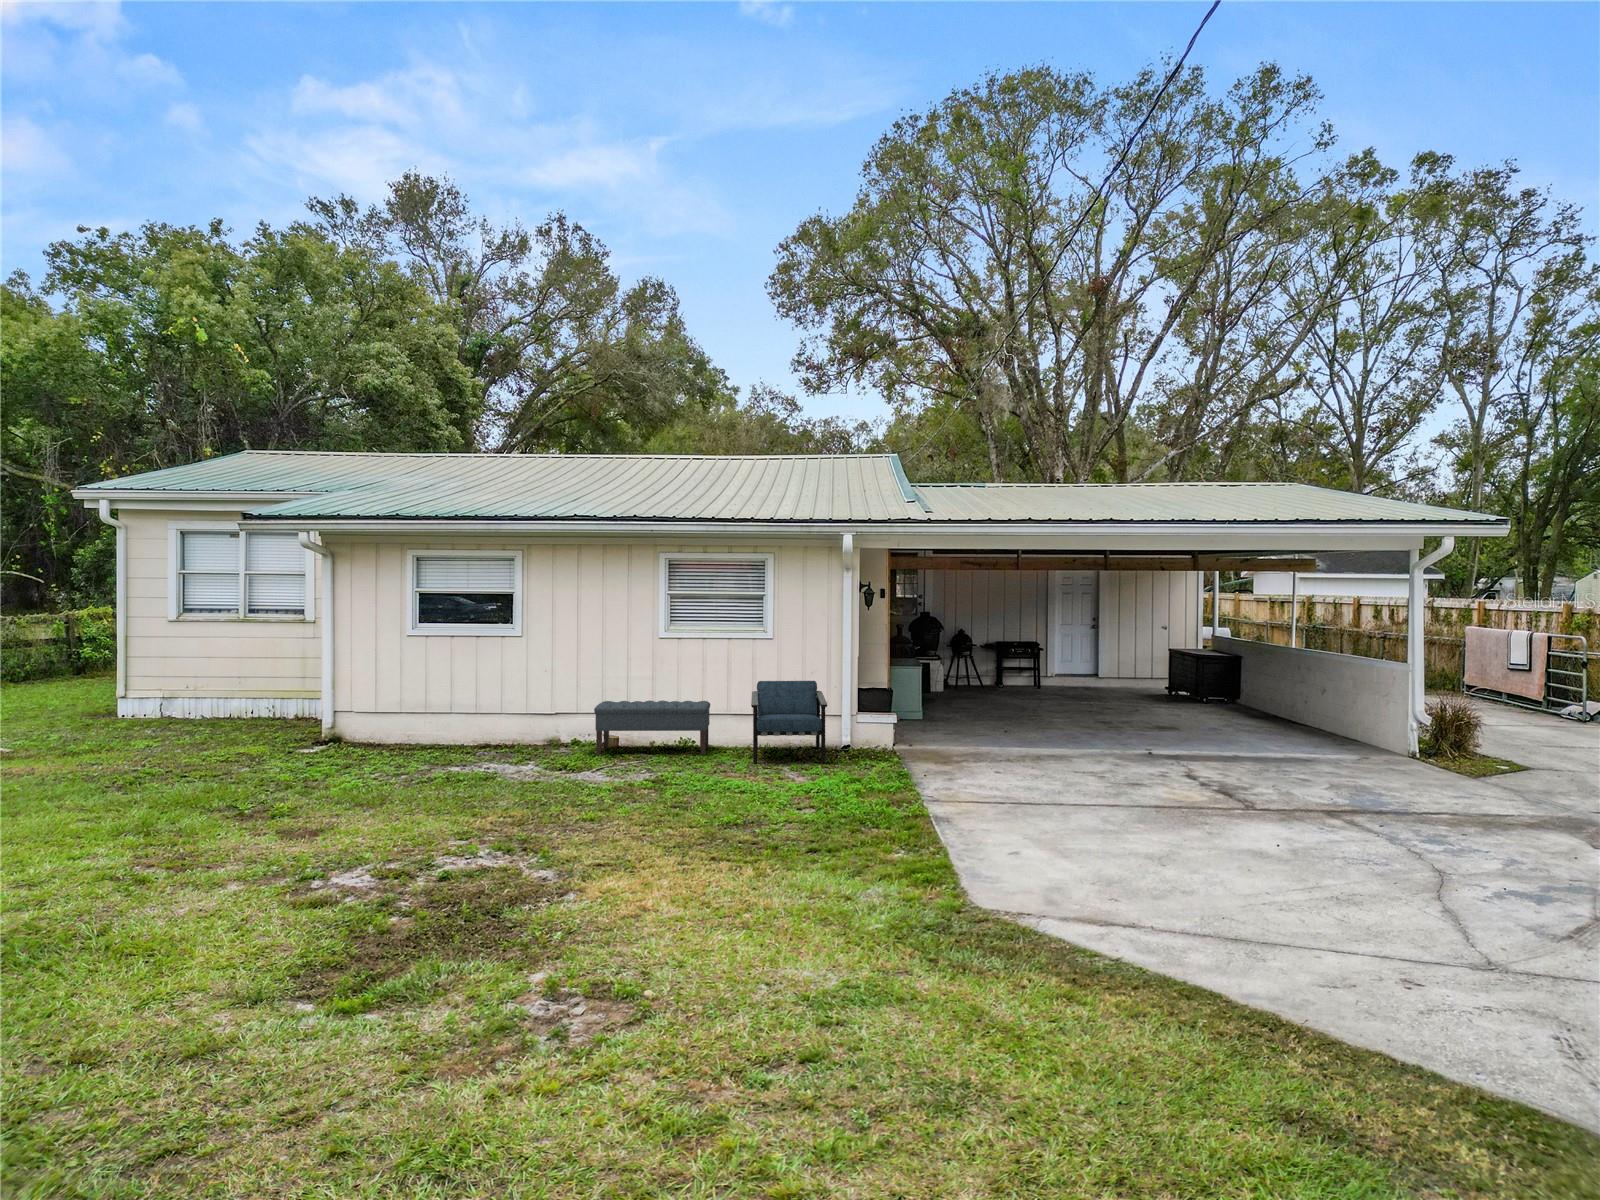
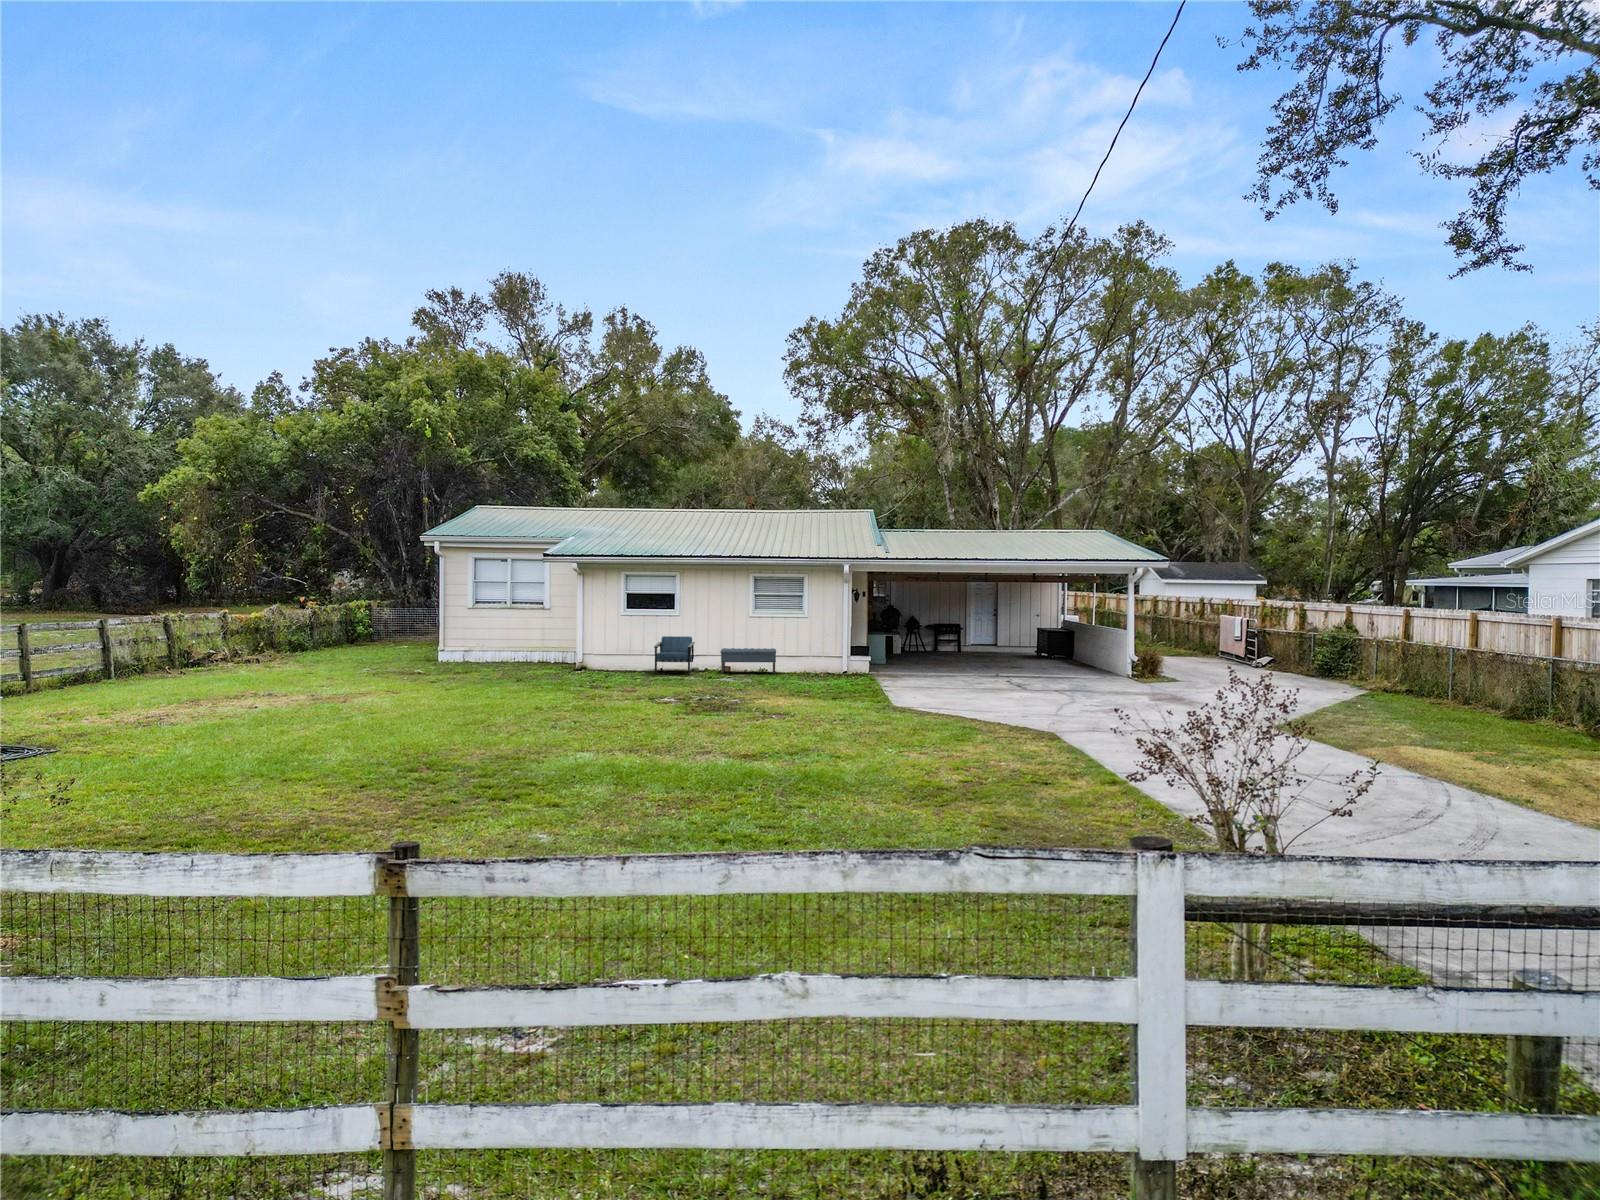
armchair: present [751,681,827,764] -> present [654,636,695,675]

